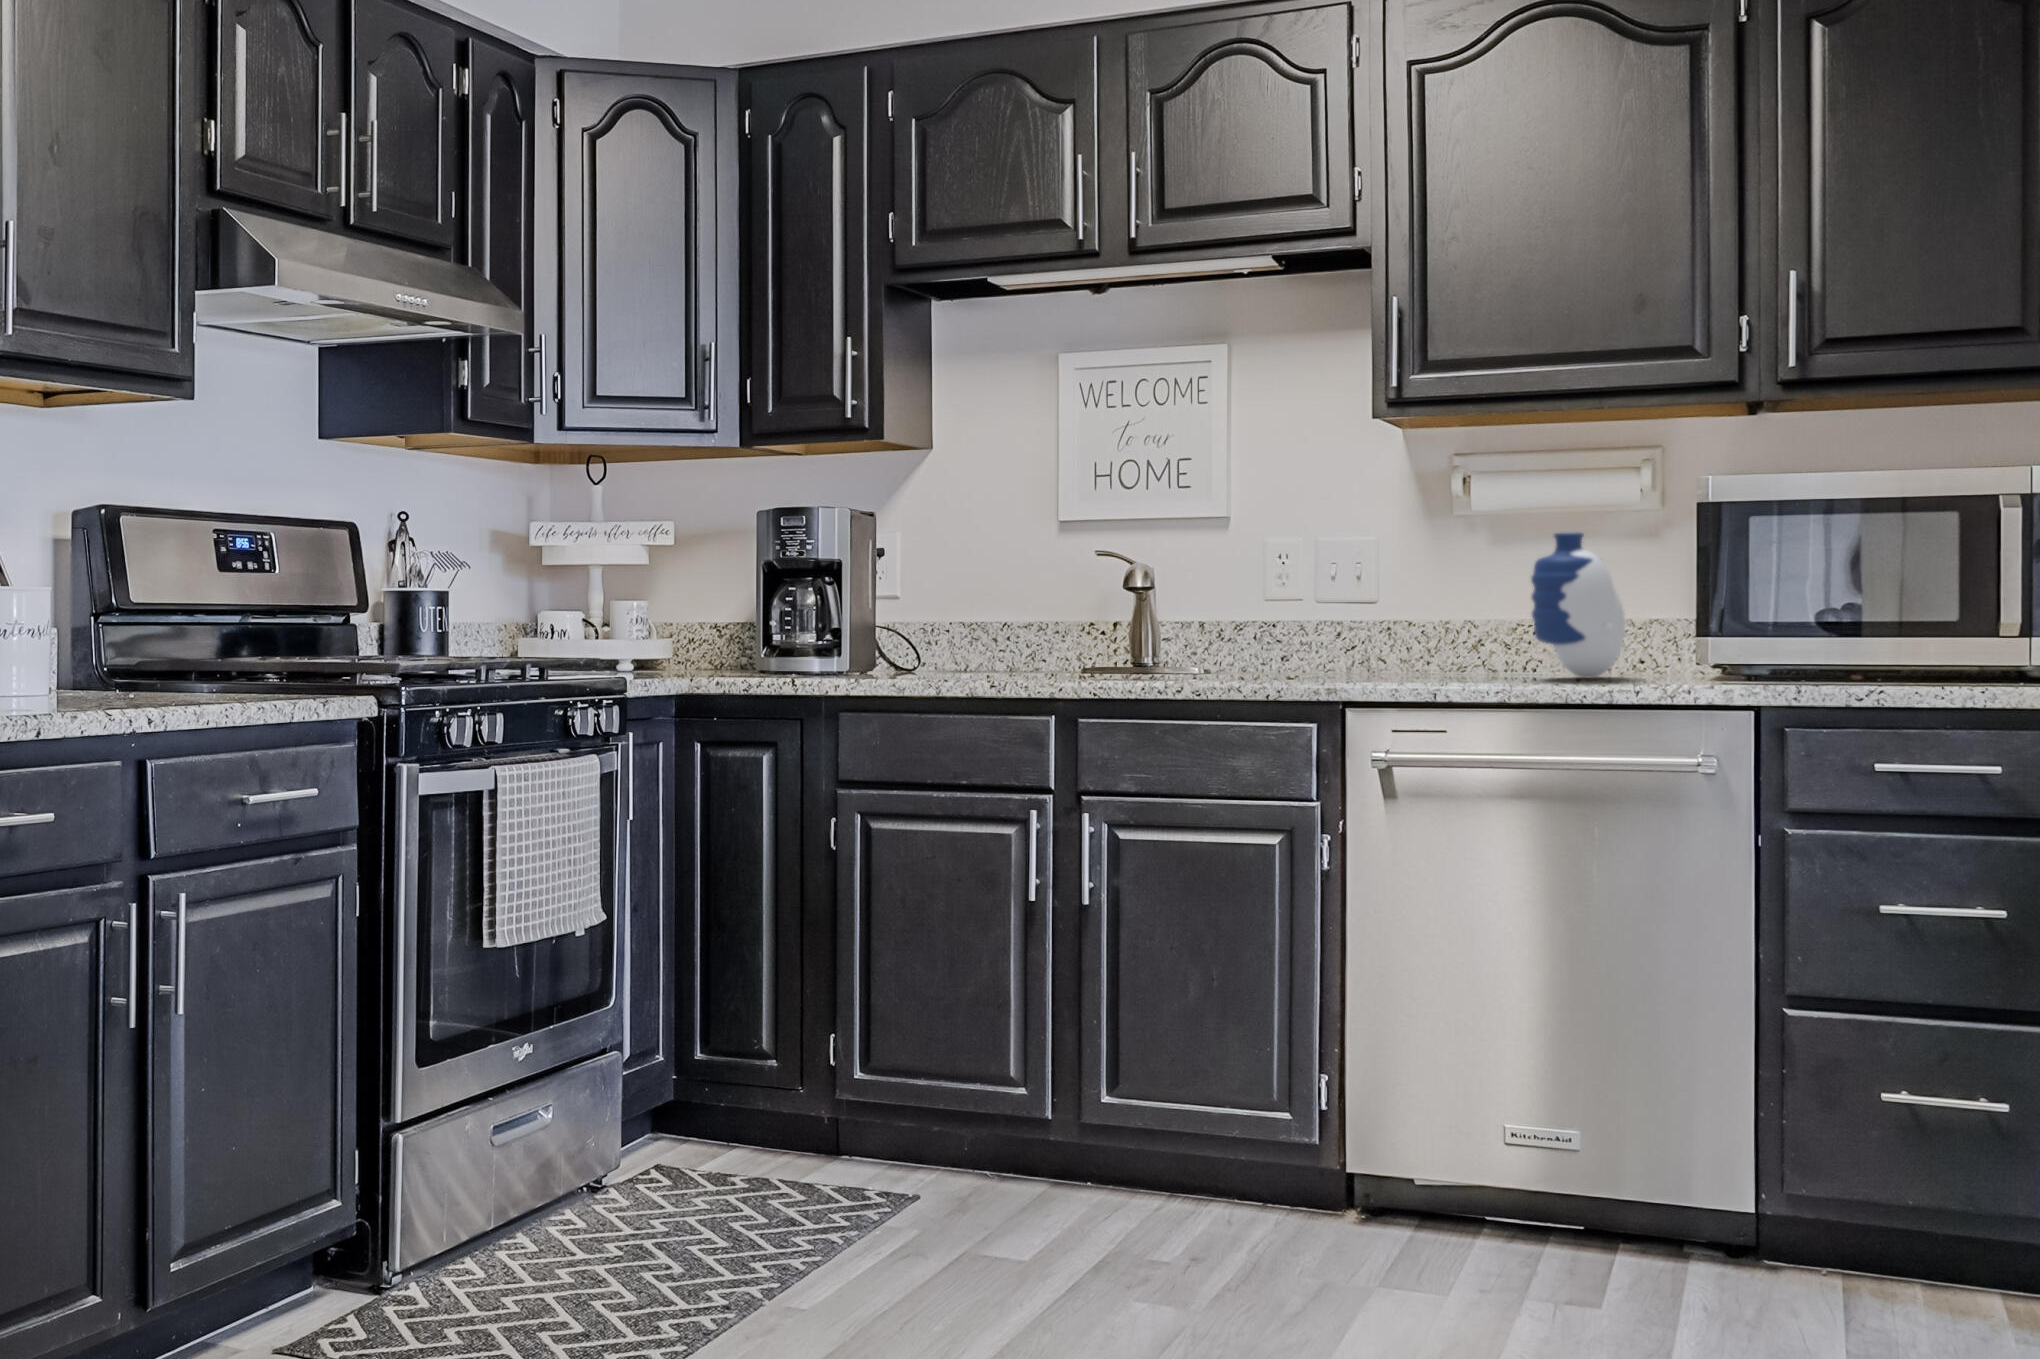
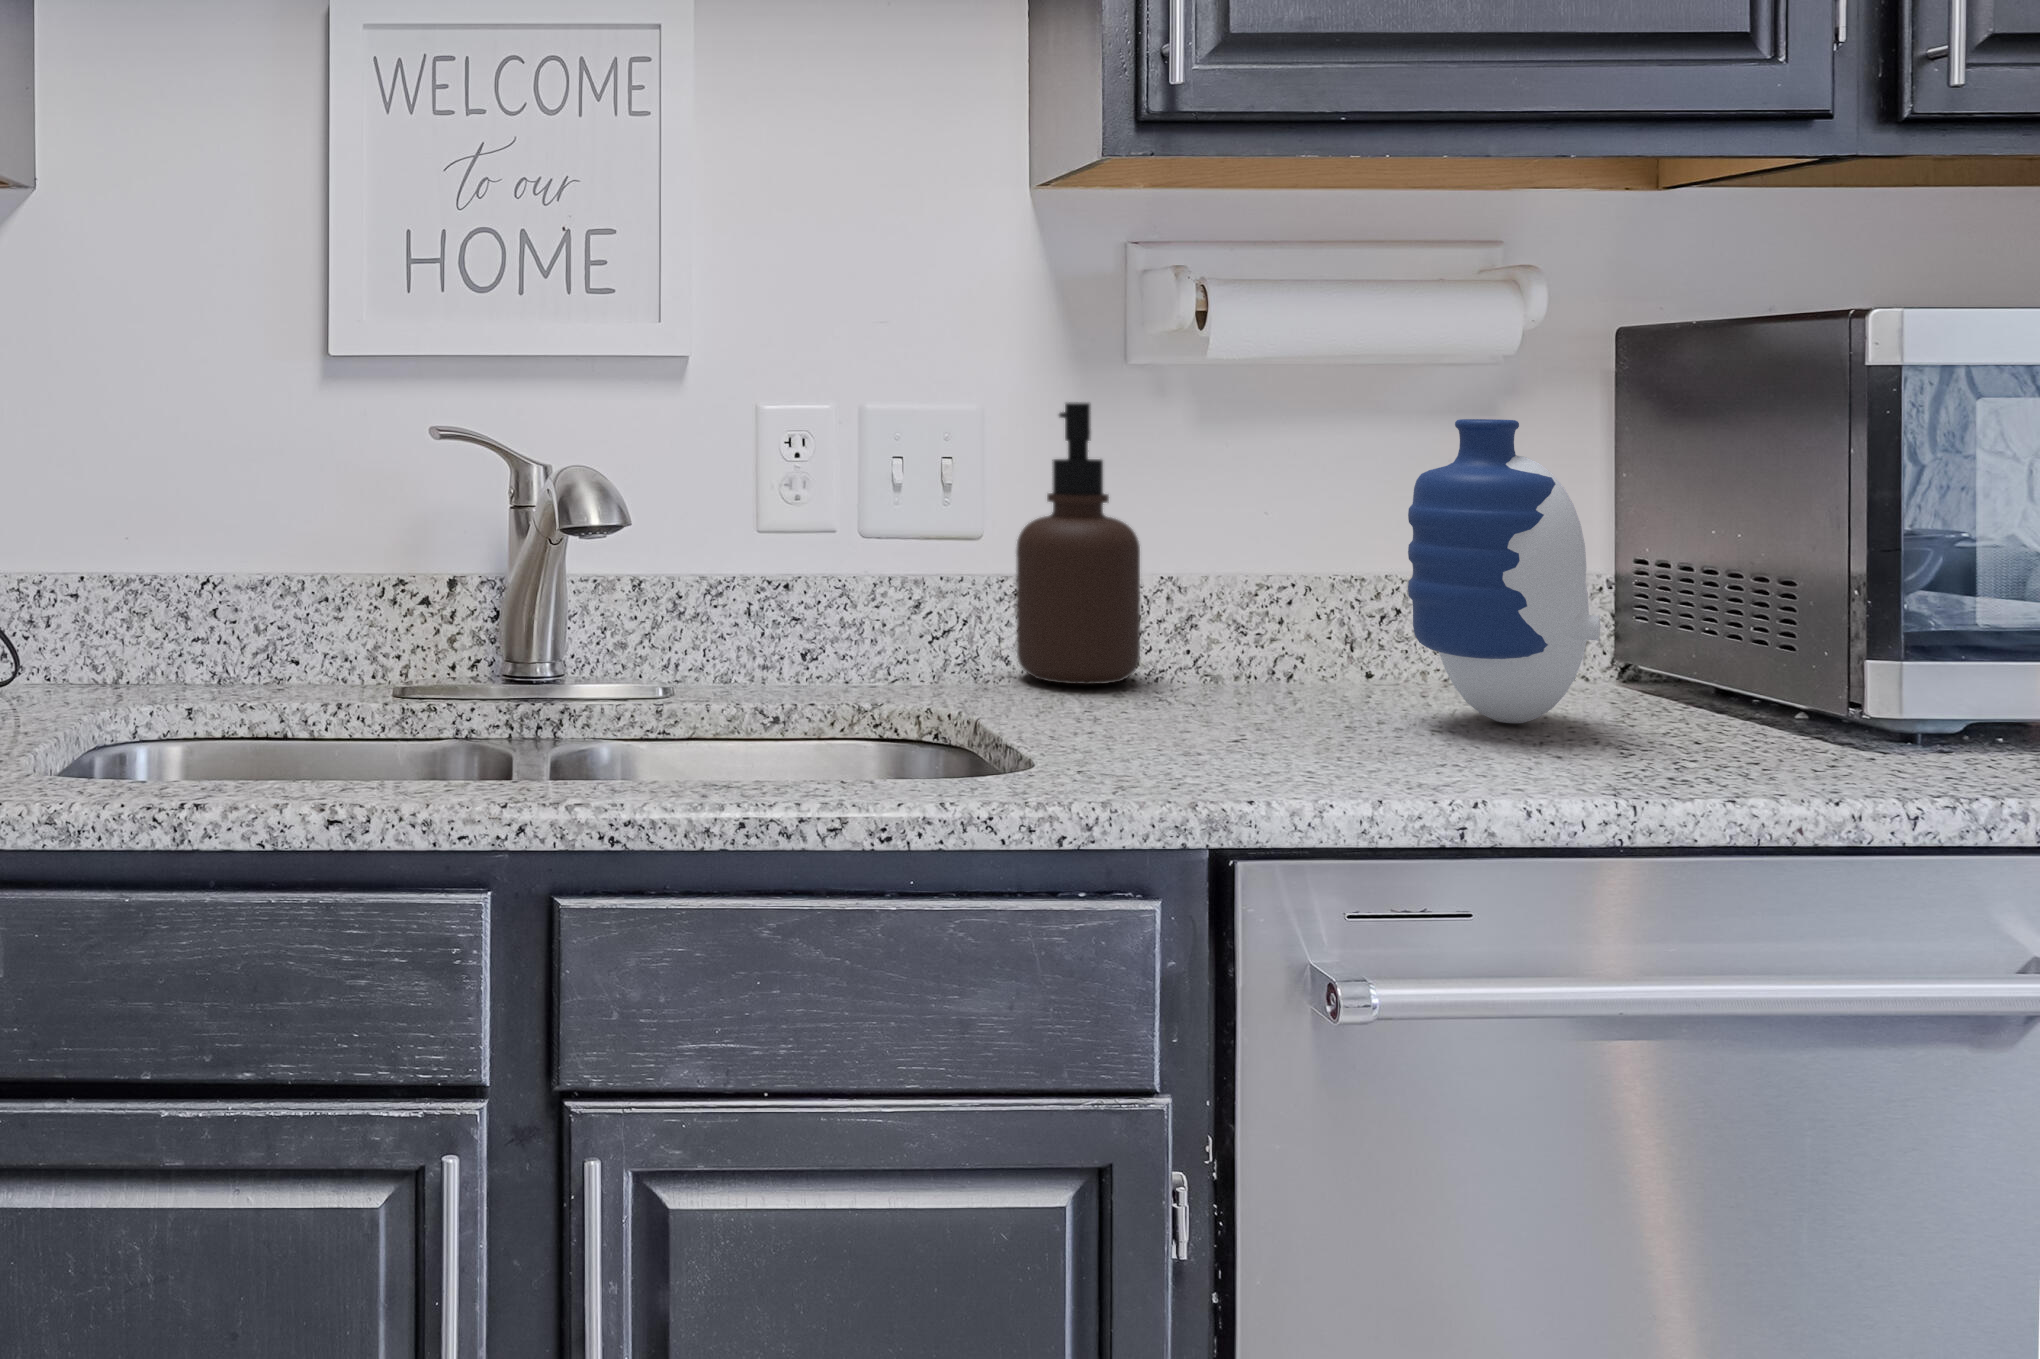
soap dispenser: none [1380,534,1443,669] -> present [1016,402,1140,684]

